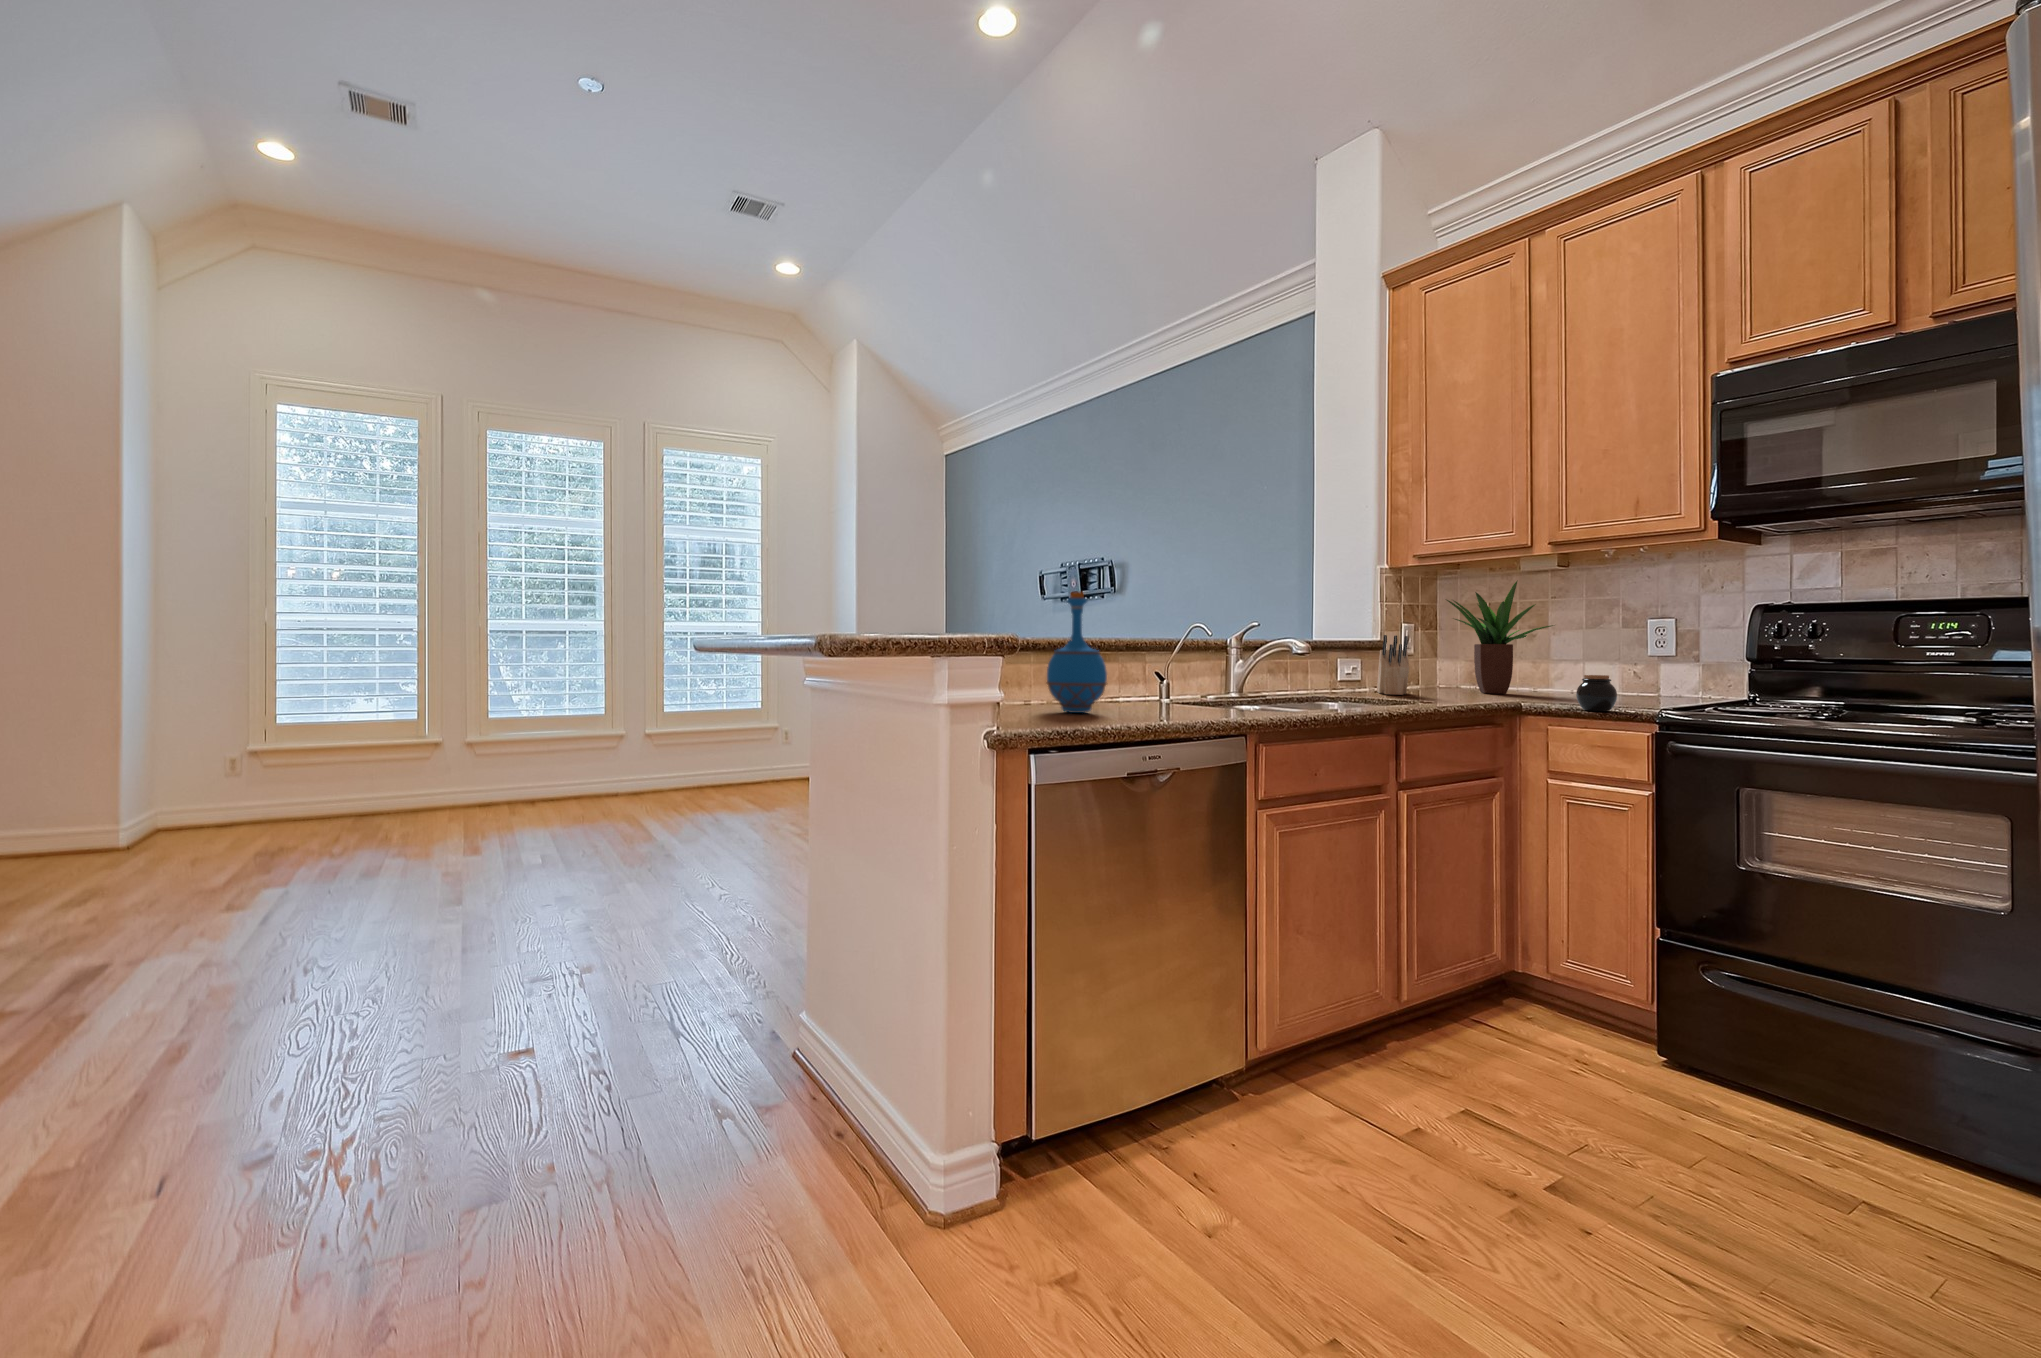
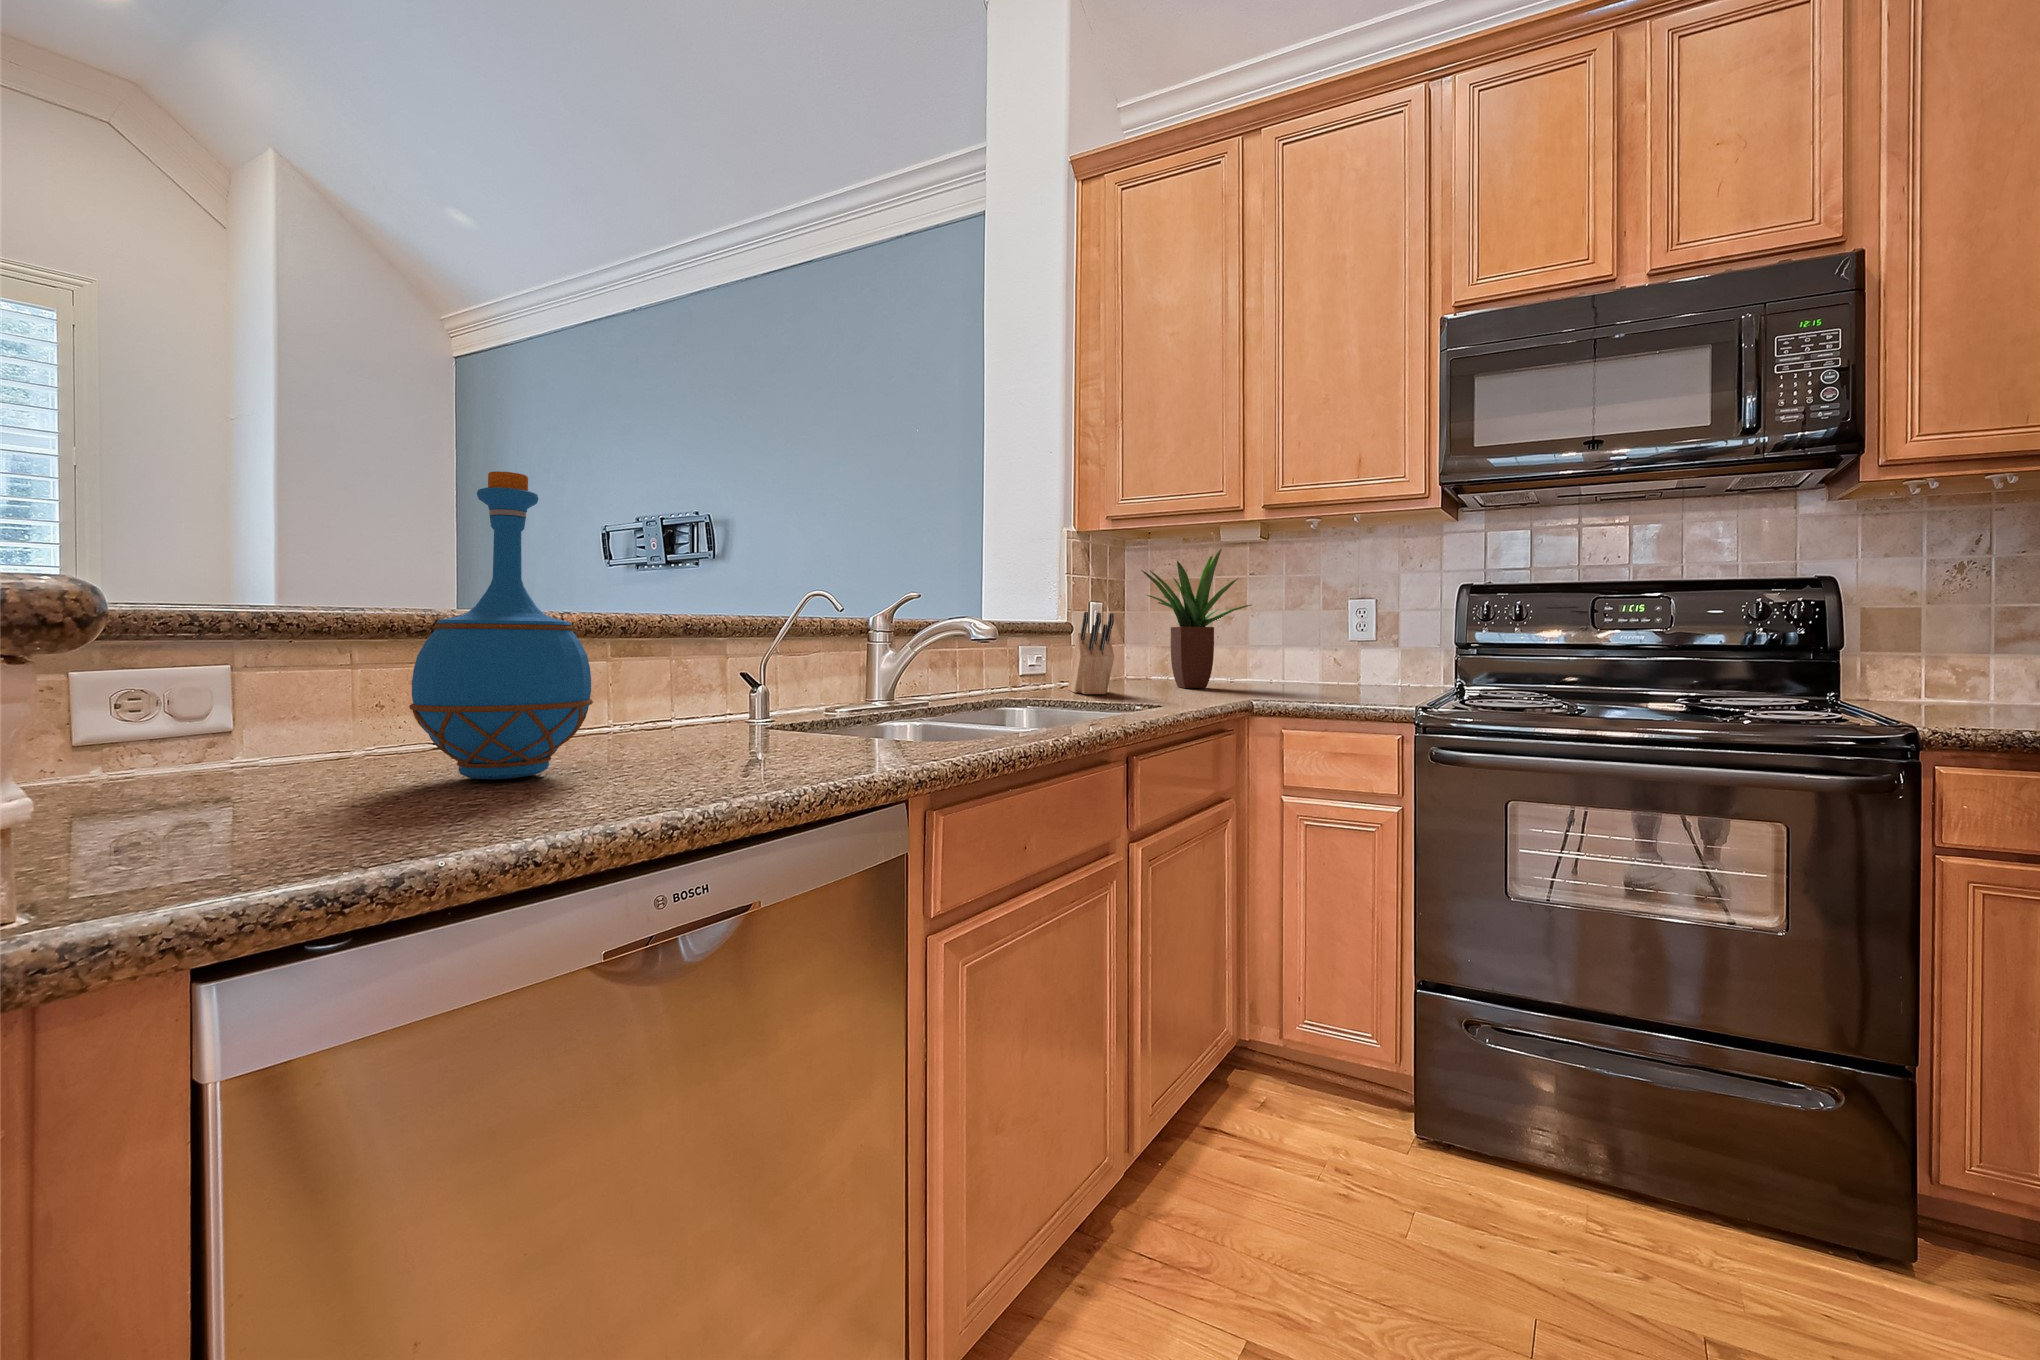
jar: present [1576,675,1617,711] -> none [1314,664,1357,710]

